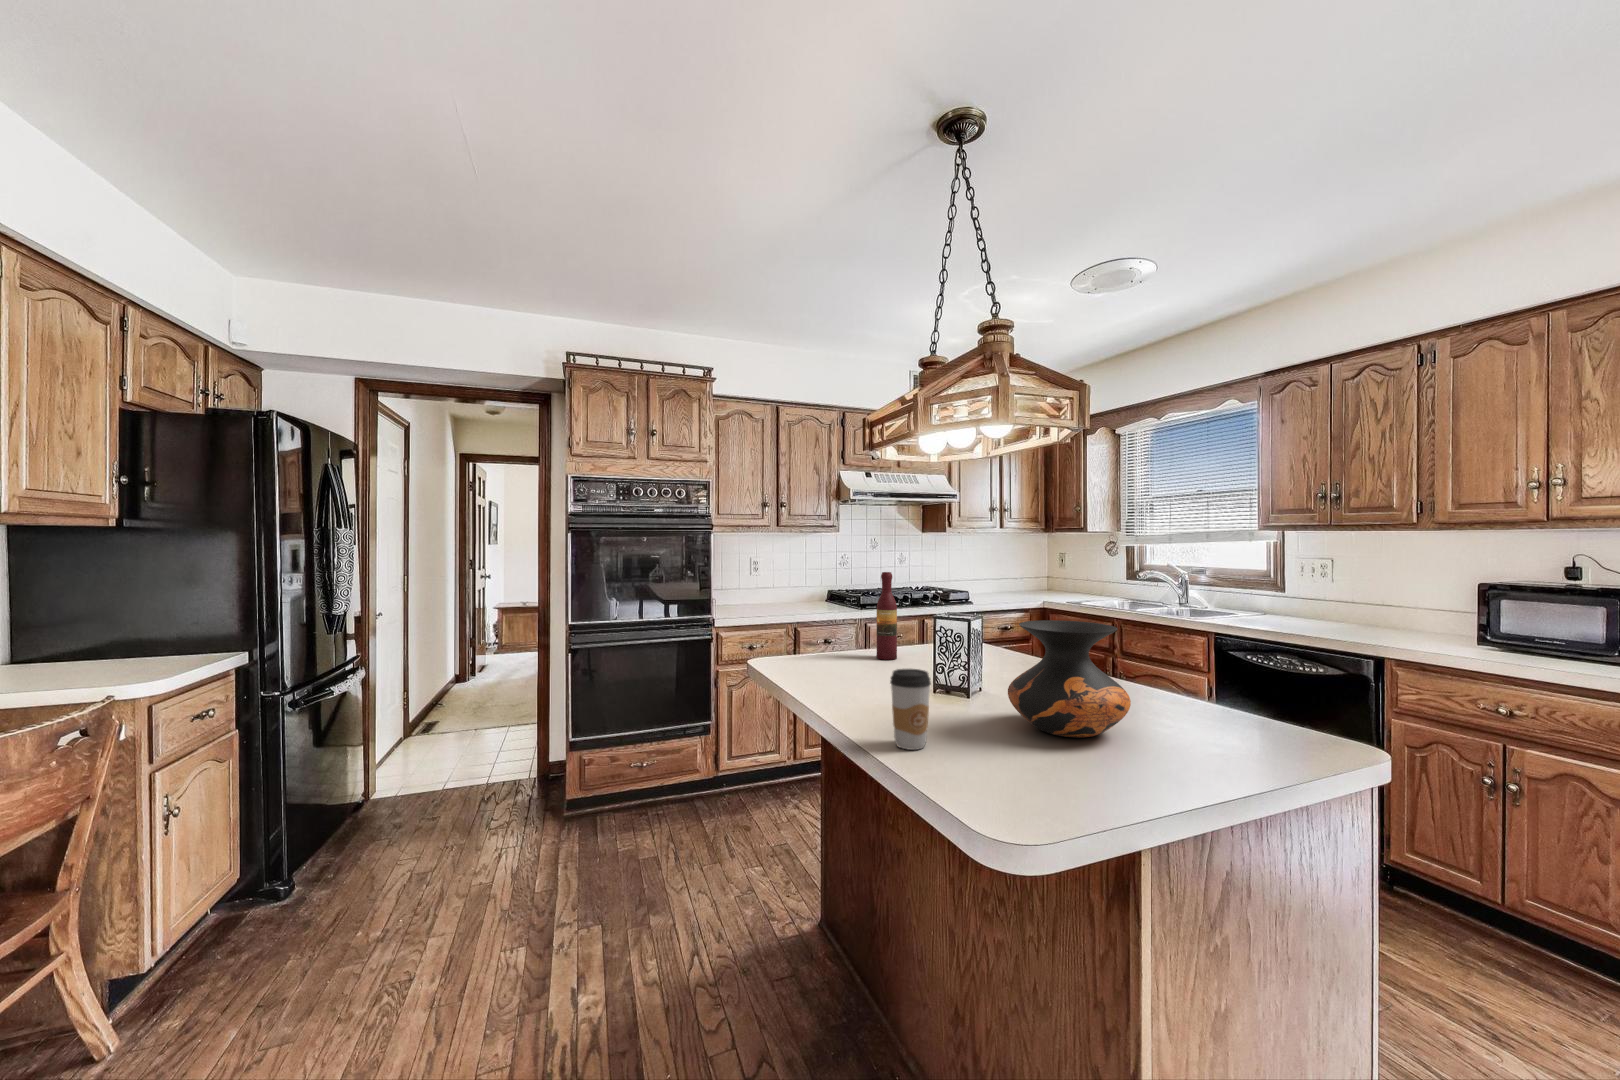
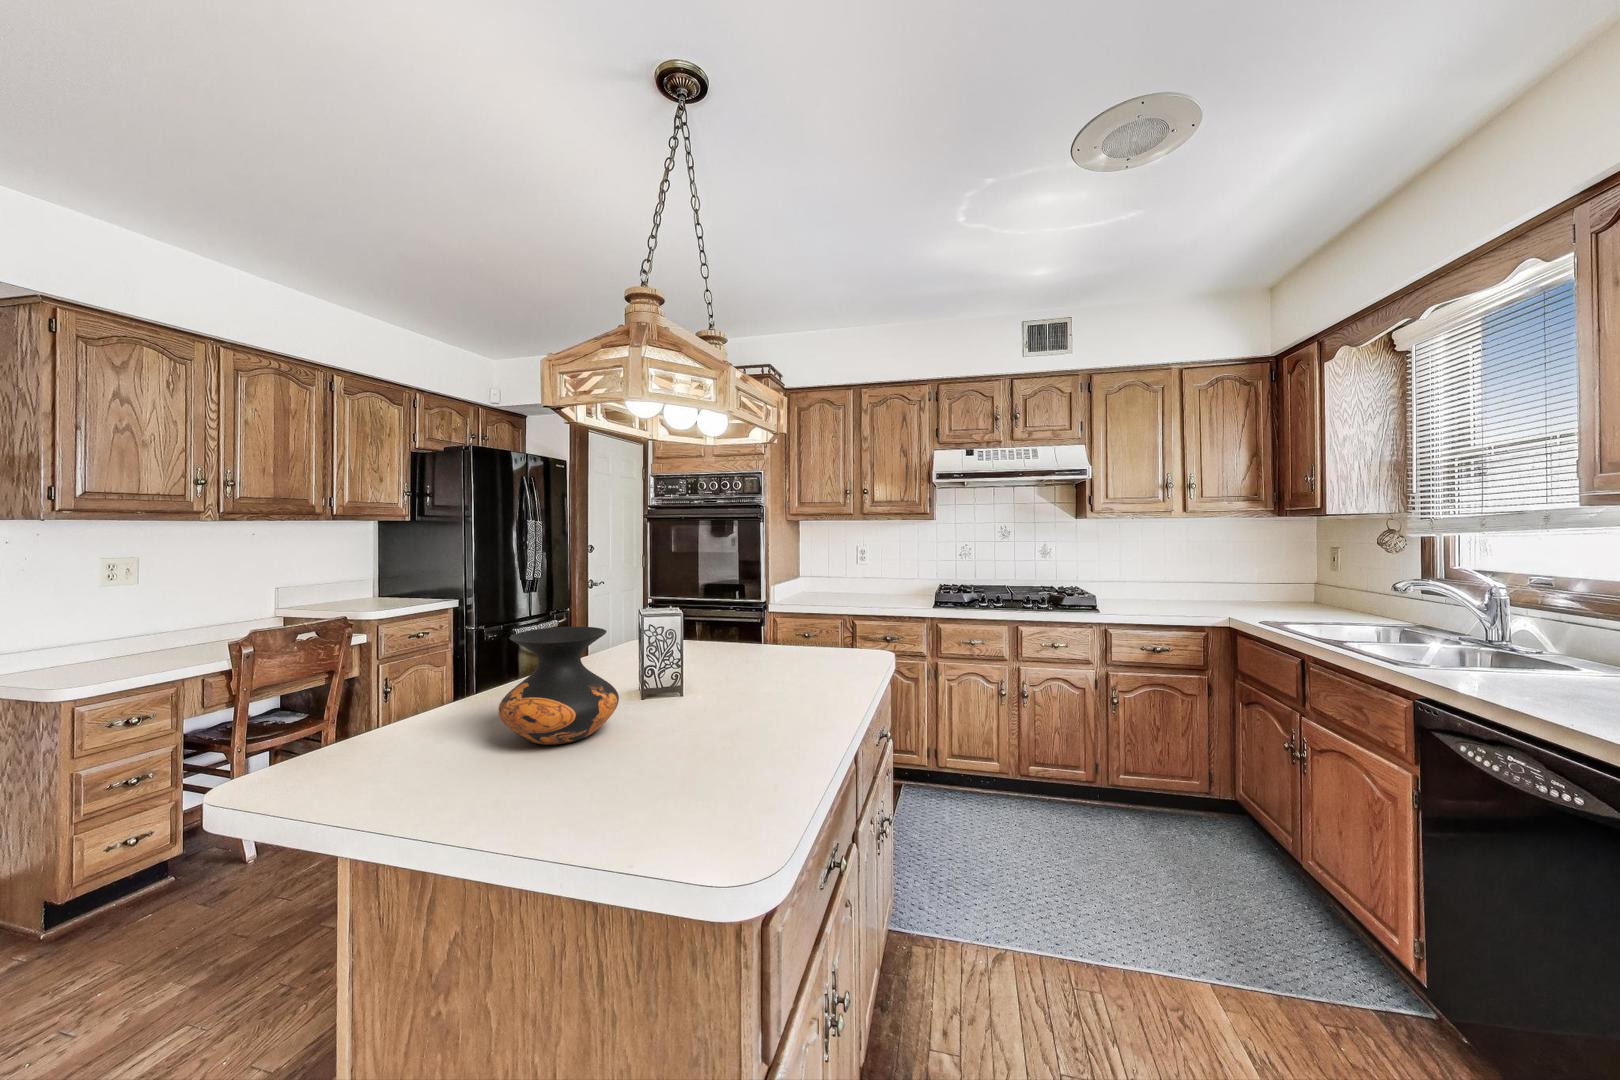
wine bottle: present [877,572,897,660] -> none [719,568,739,656]
coffee cup: present [890,669,931,750] -> none [427,654,466,721]

